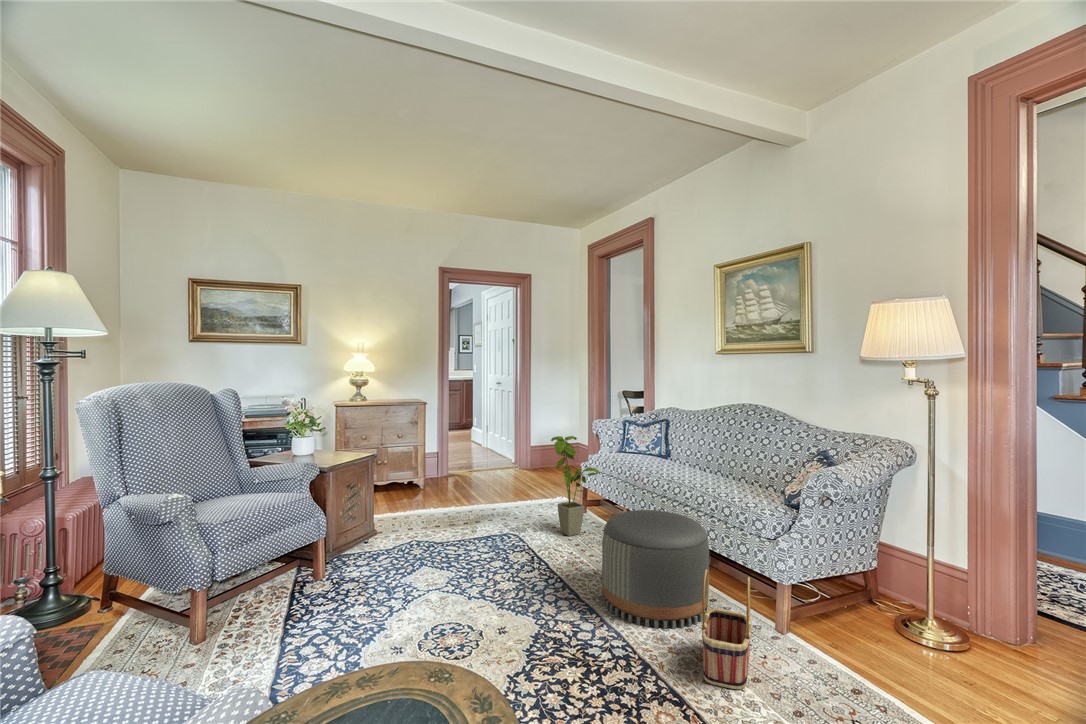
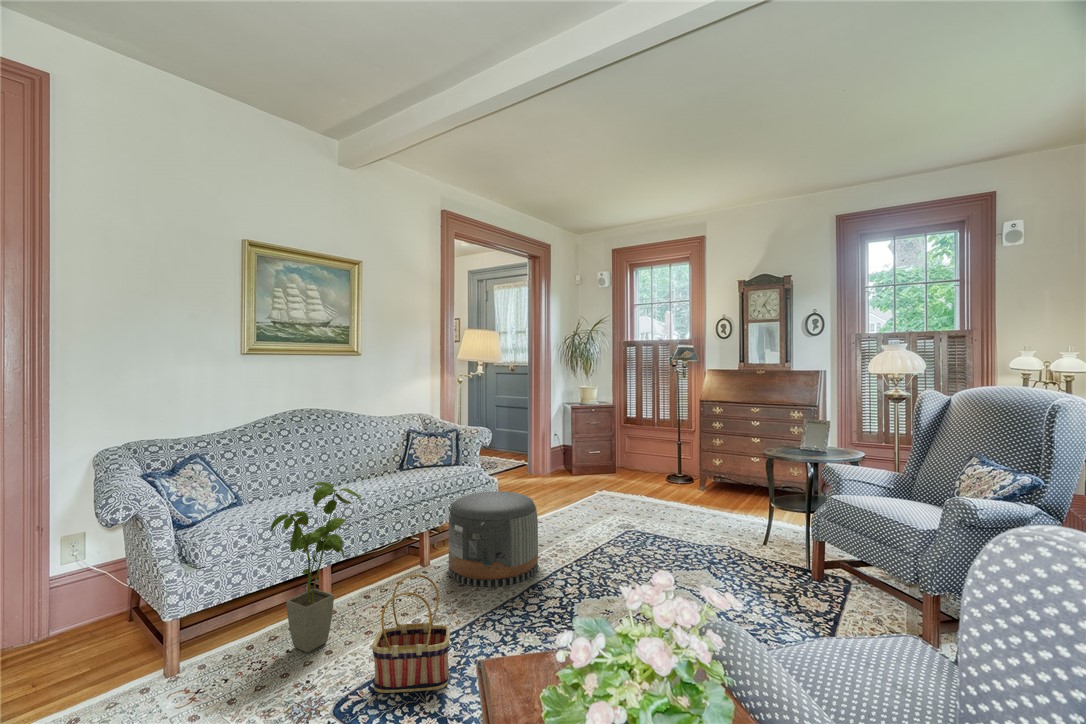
basket: present [702,569,751,689] -> present [372,575,450,693]

